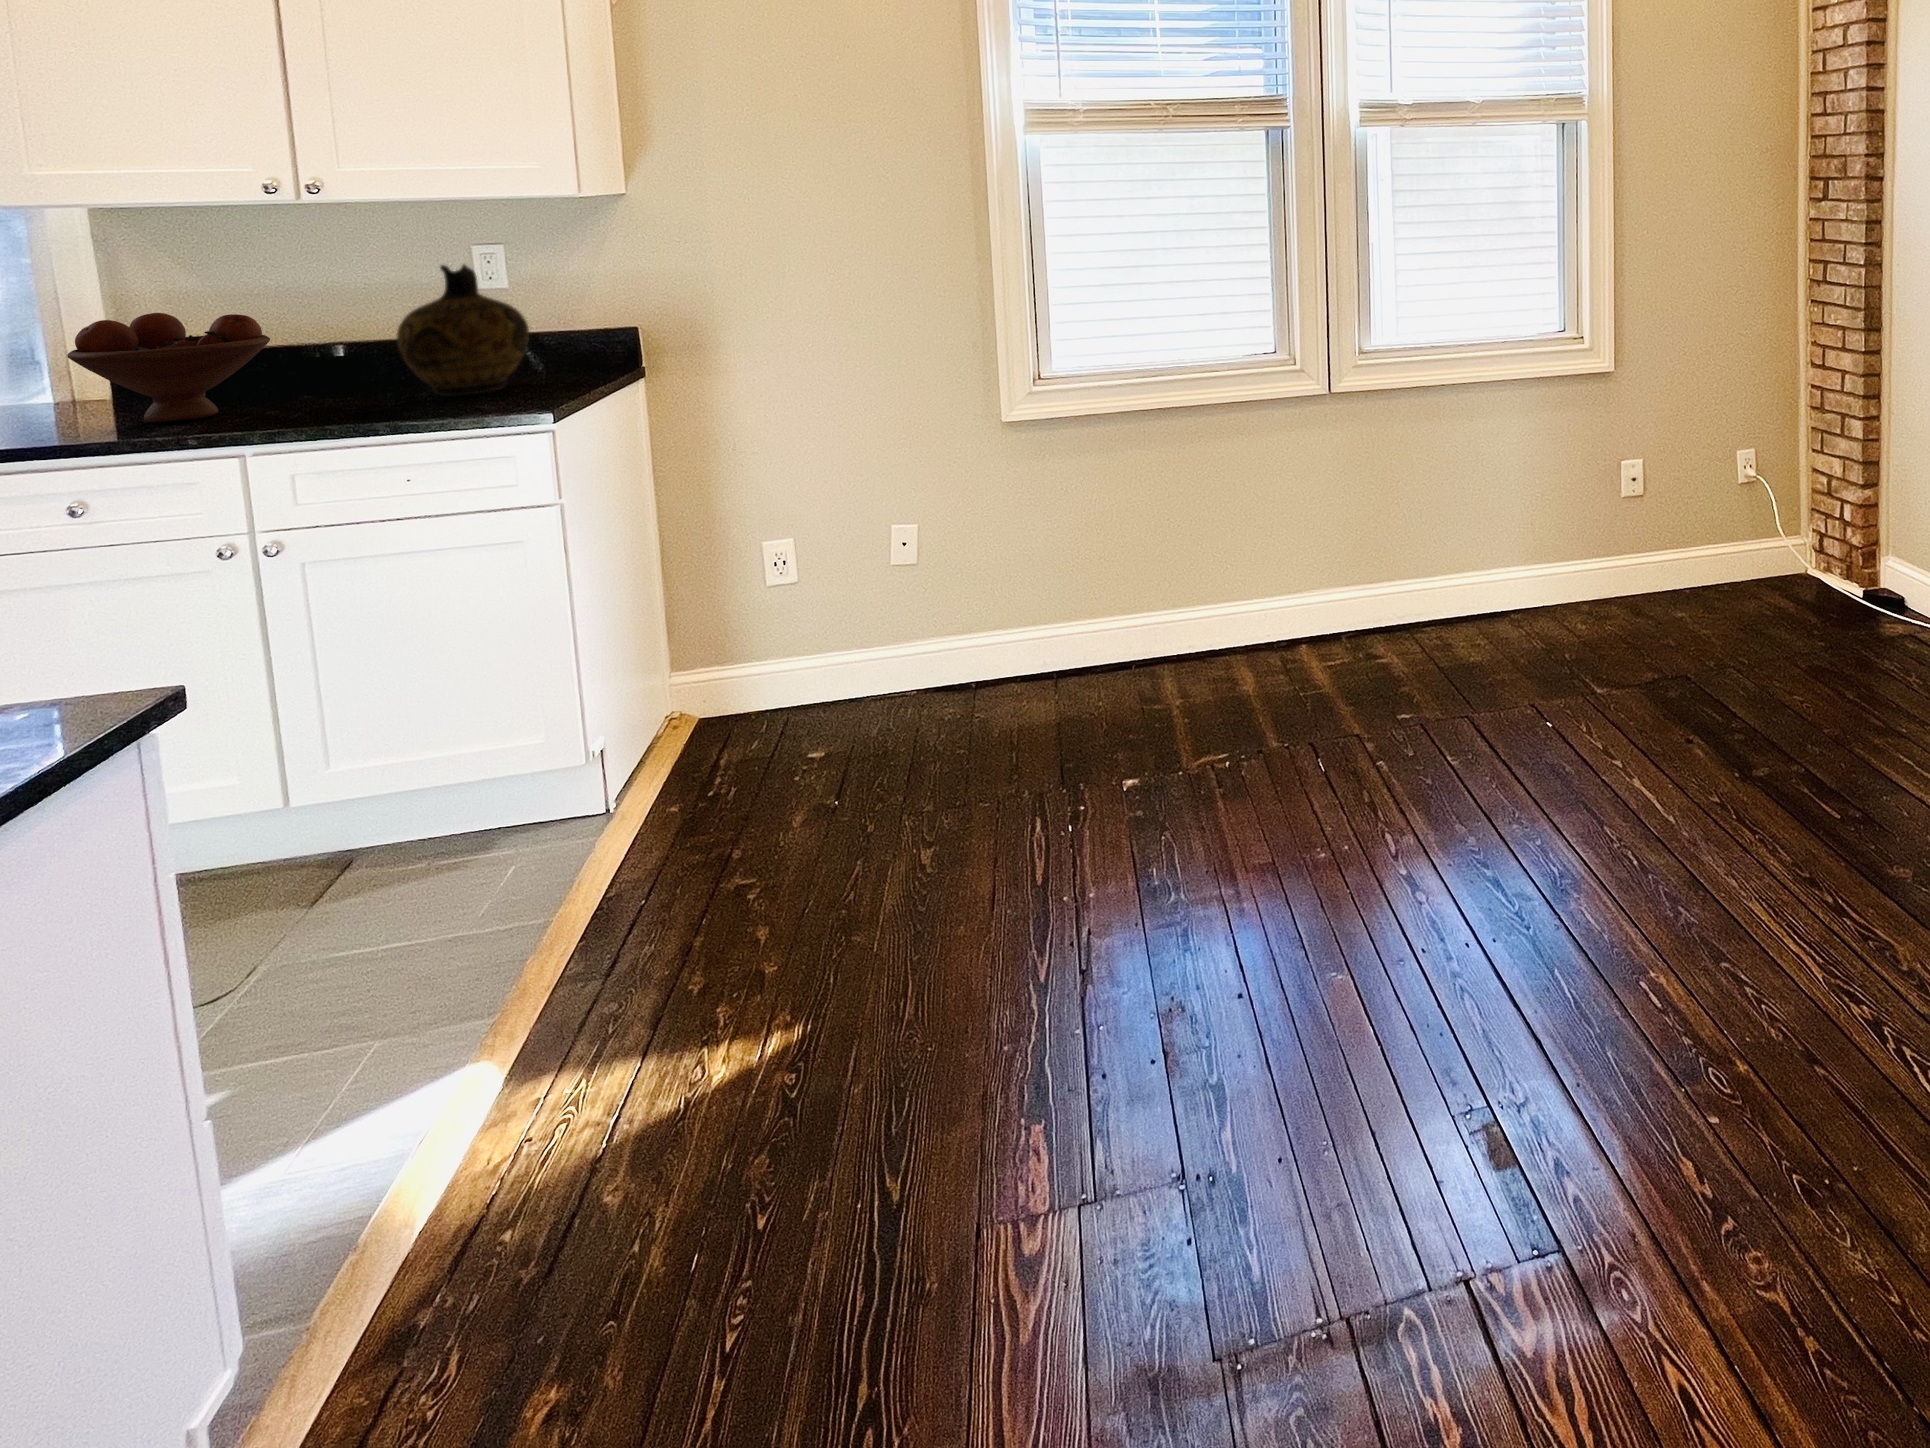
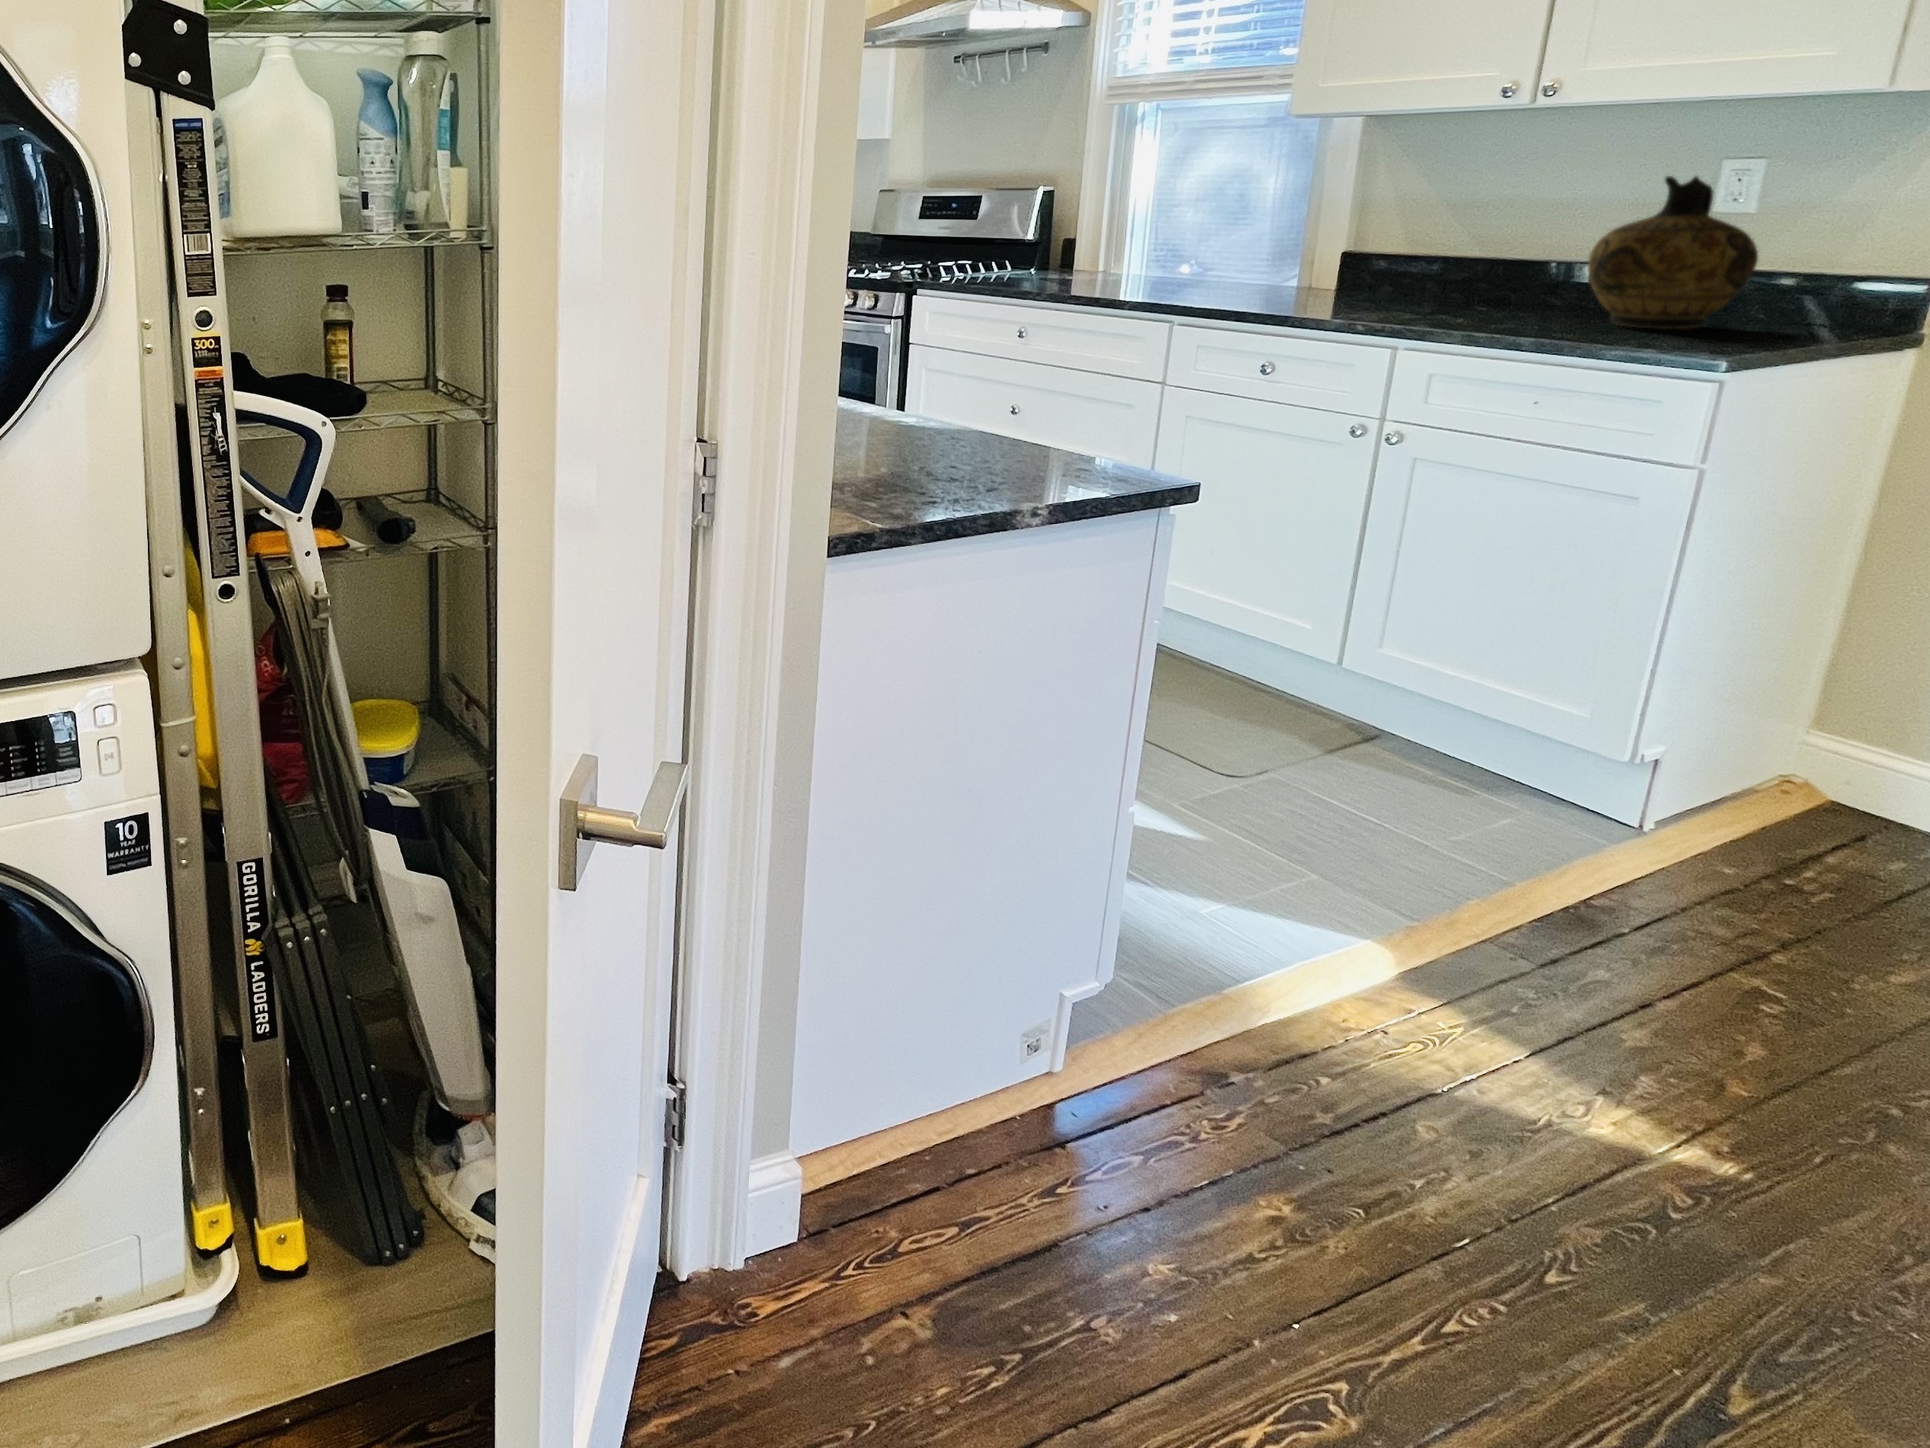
fruit bowl: present [67,313,270,422] -> none [1304,212,1467,311]

